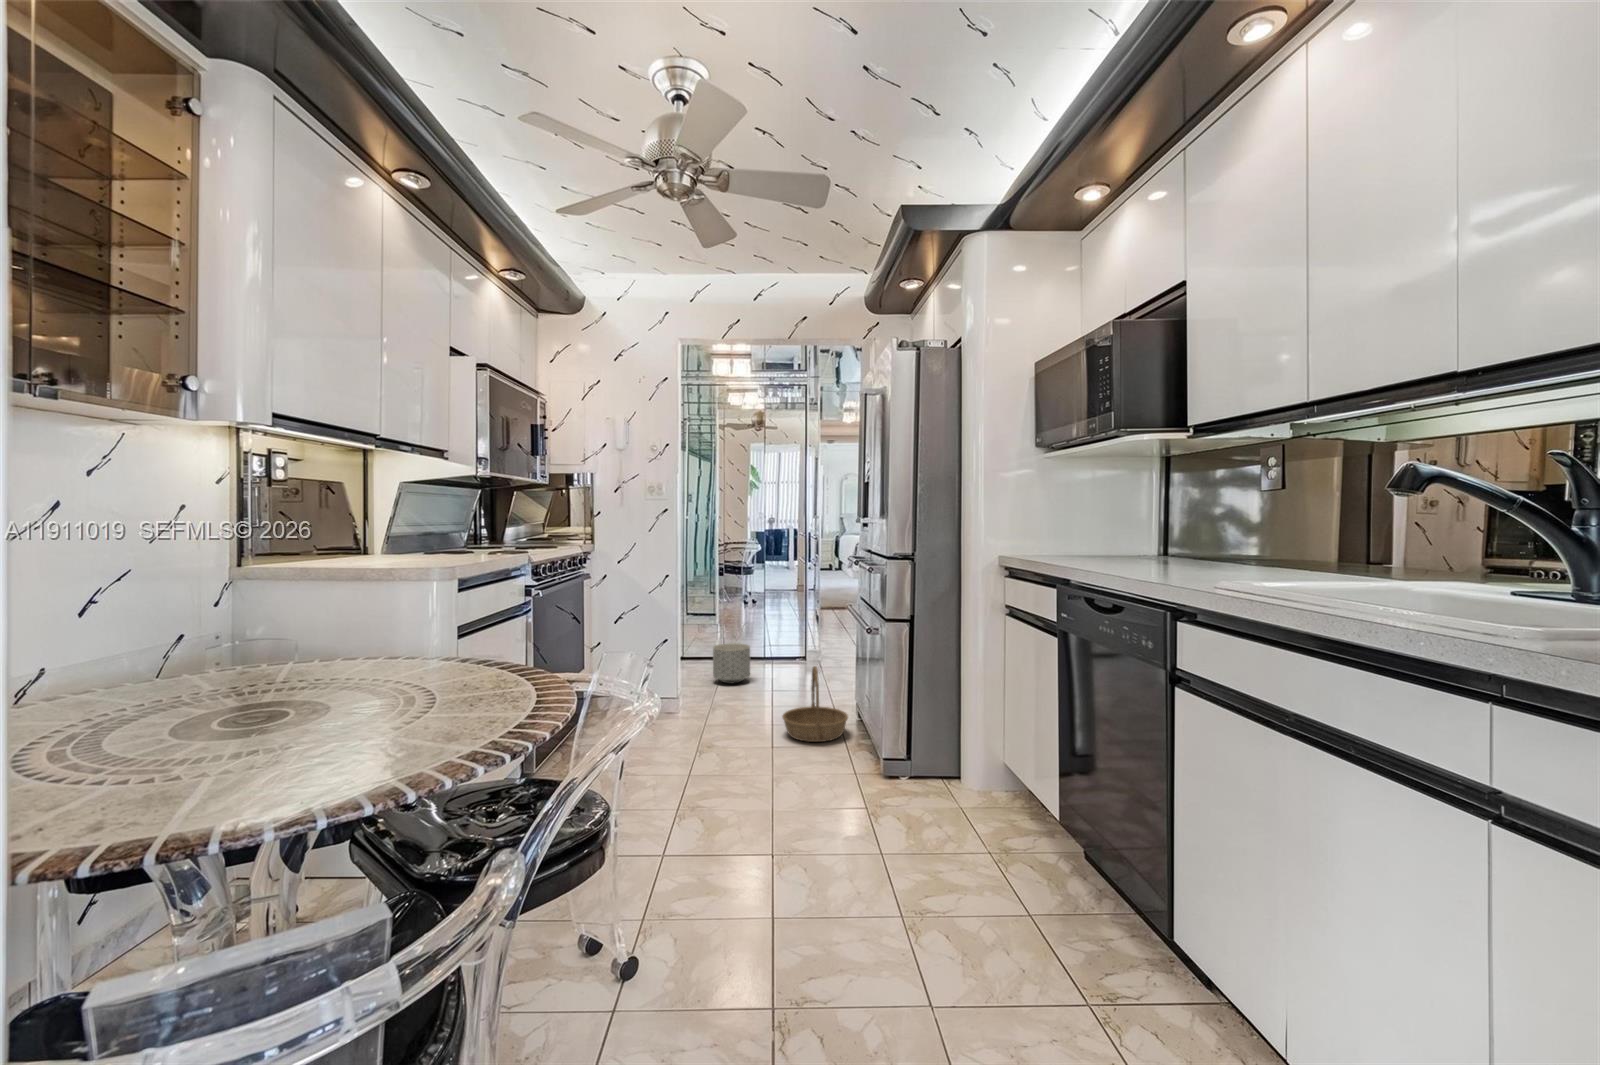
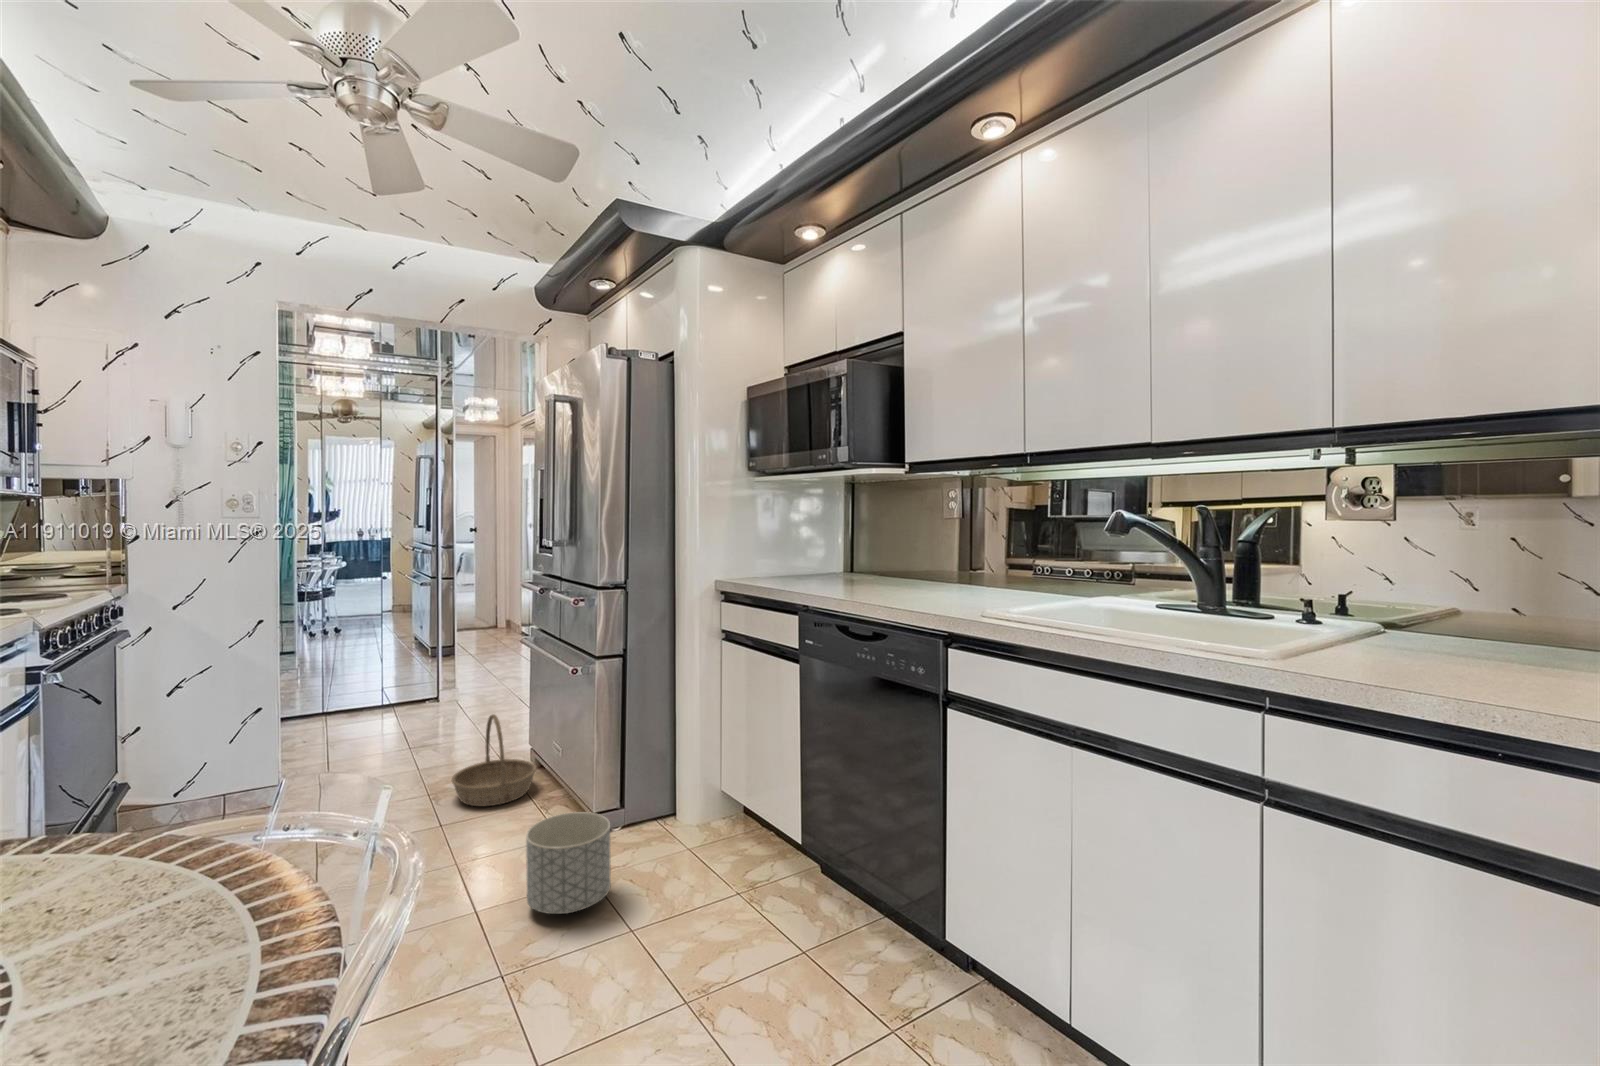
planter: present [713,643,750,684] -> present [526,812,611,914]

